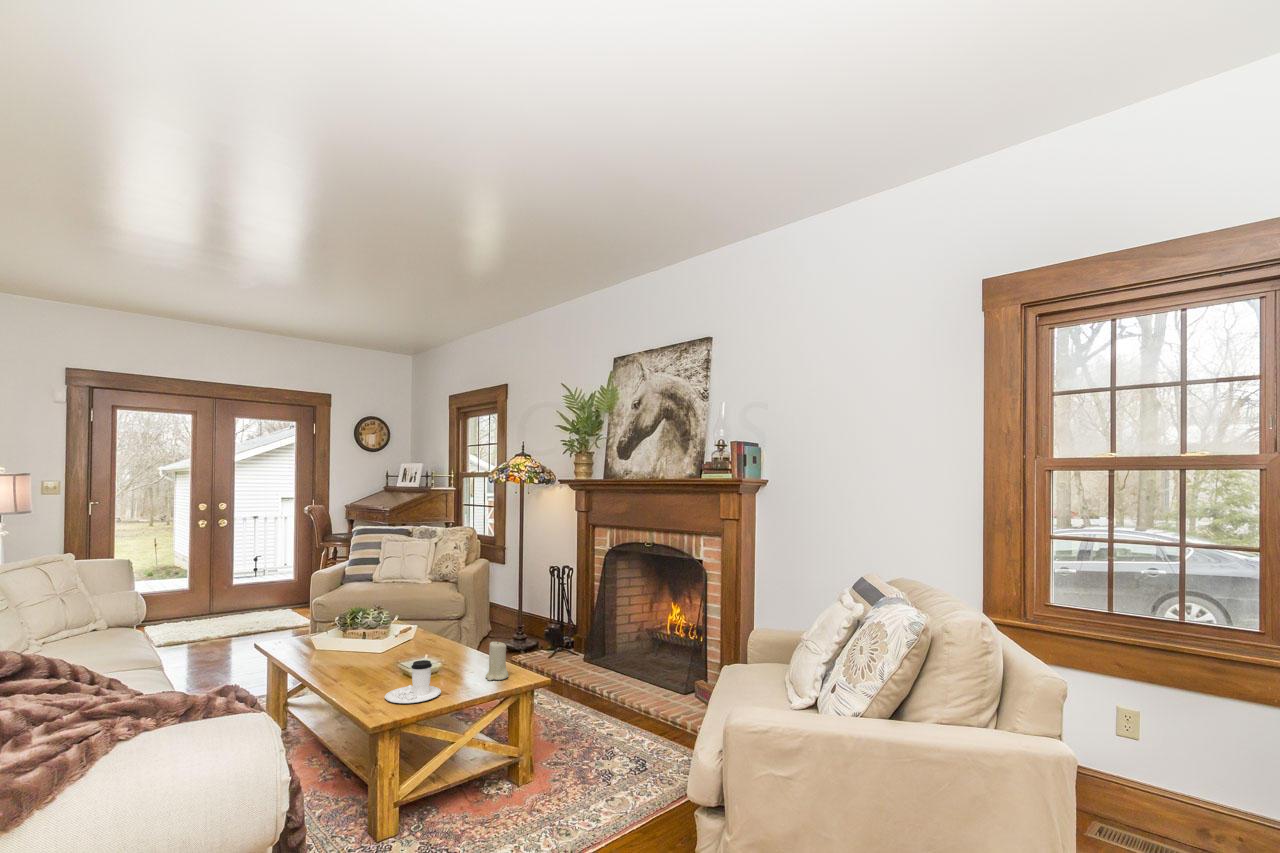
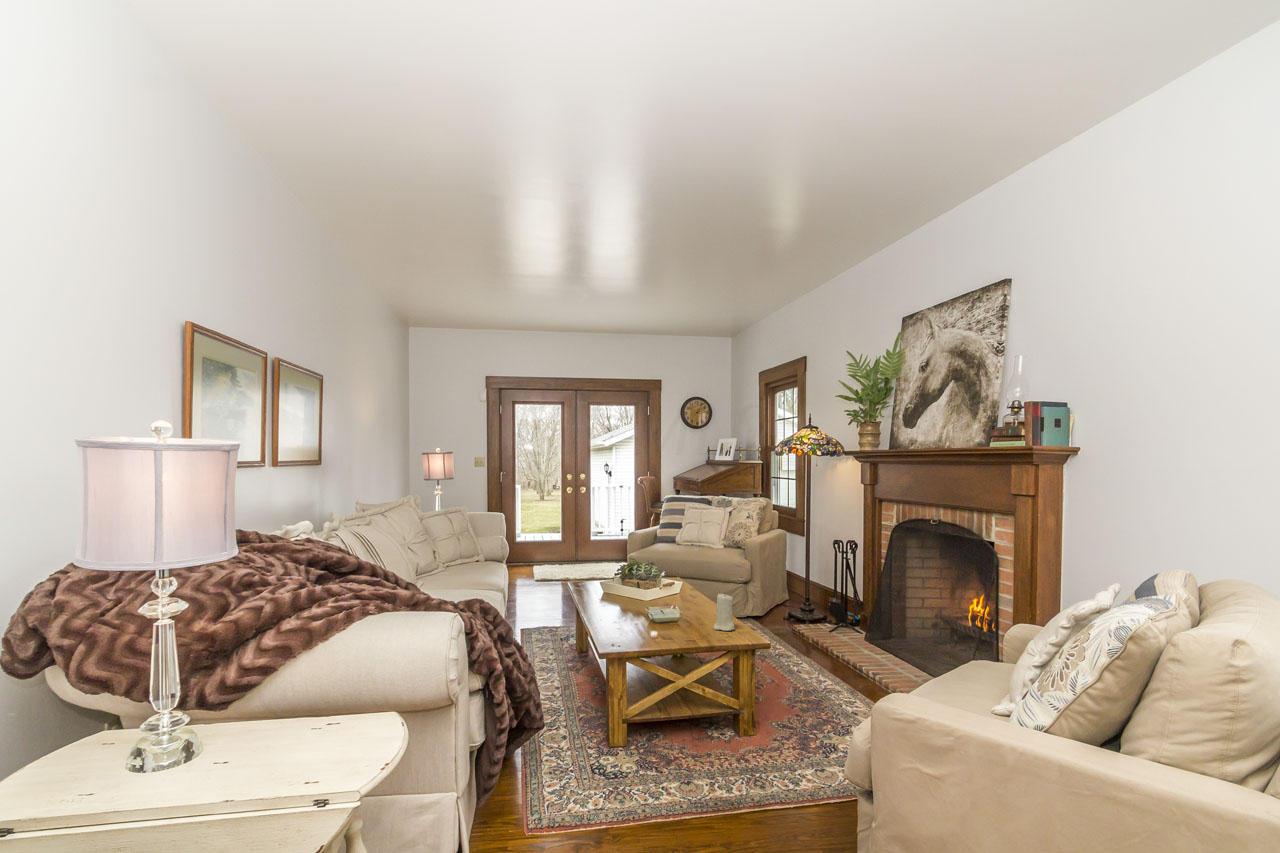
coffee cup: present [385,660,441,704] -> none [618,600,666,635]

